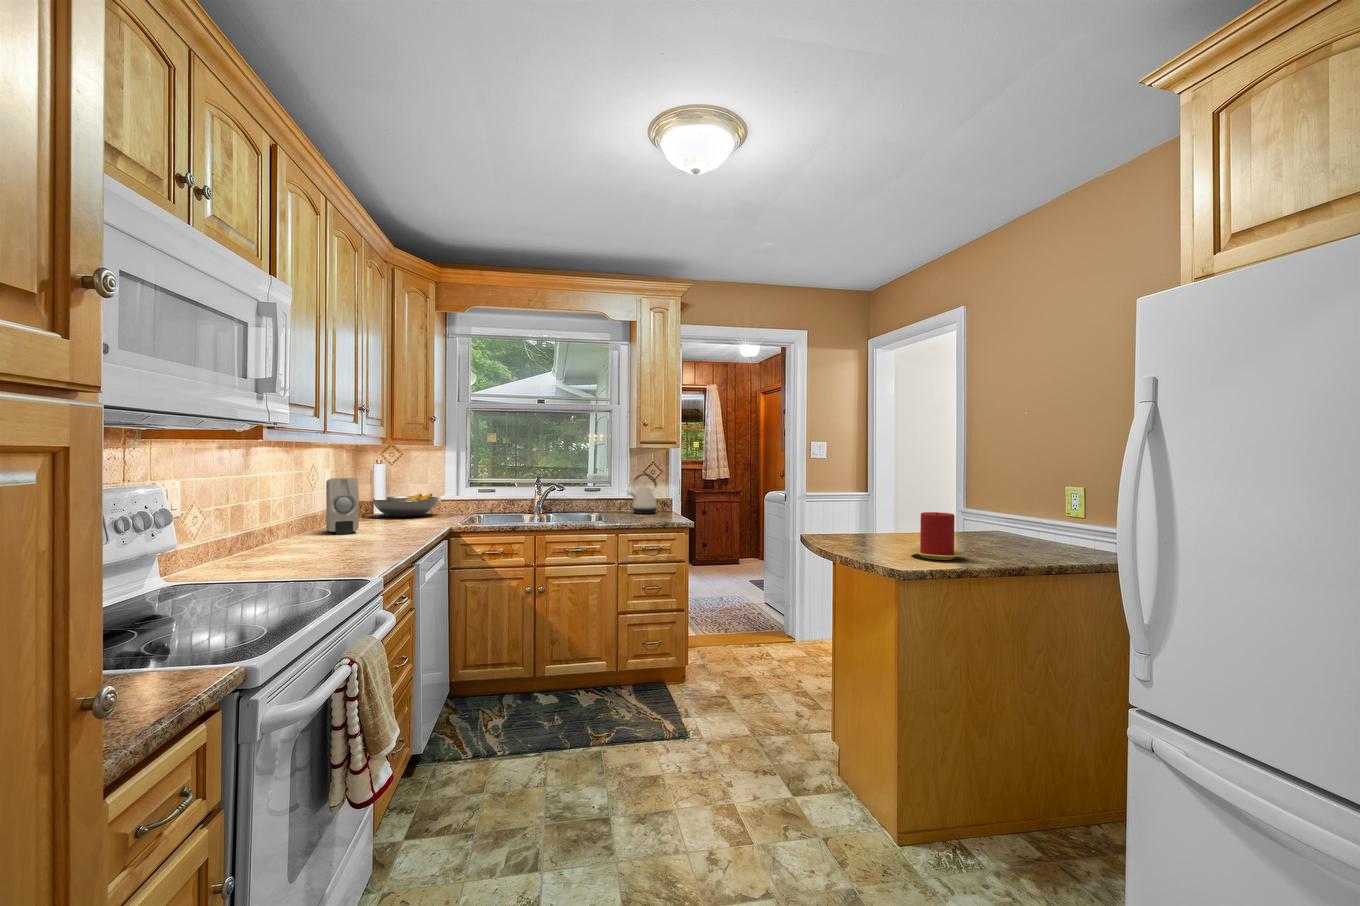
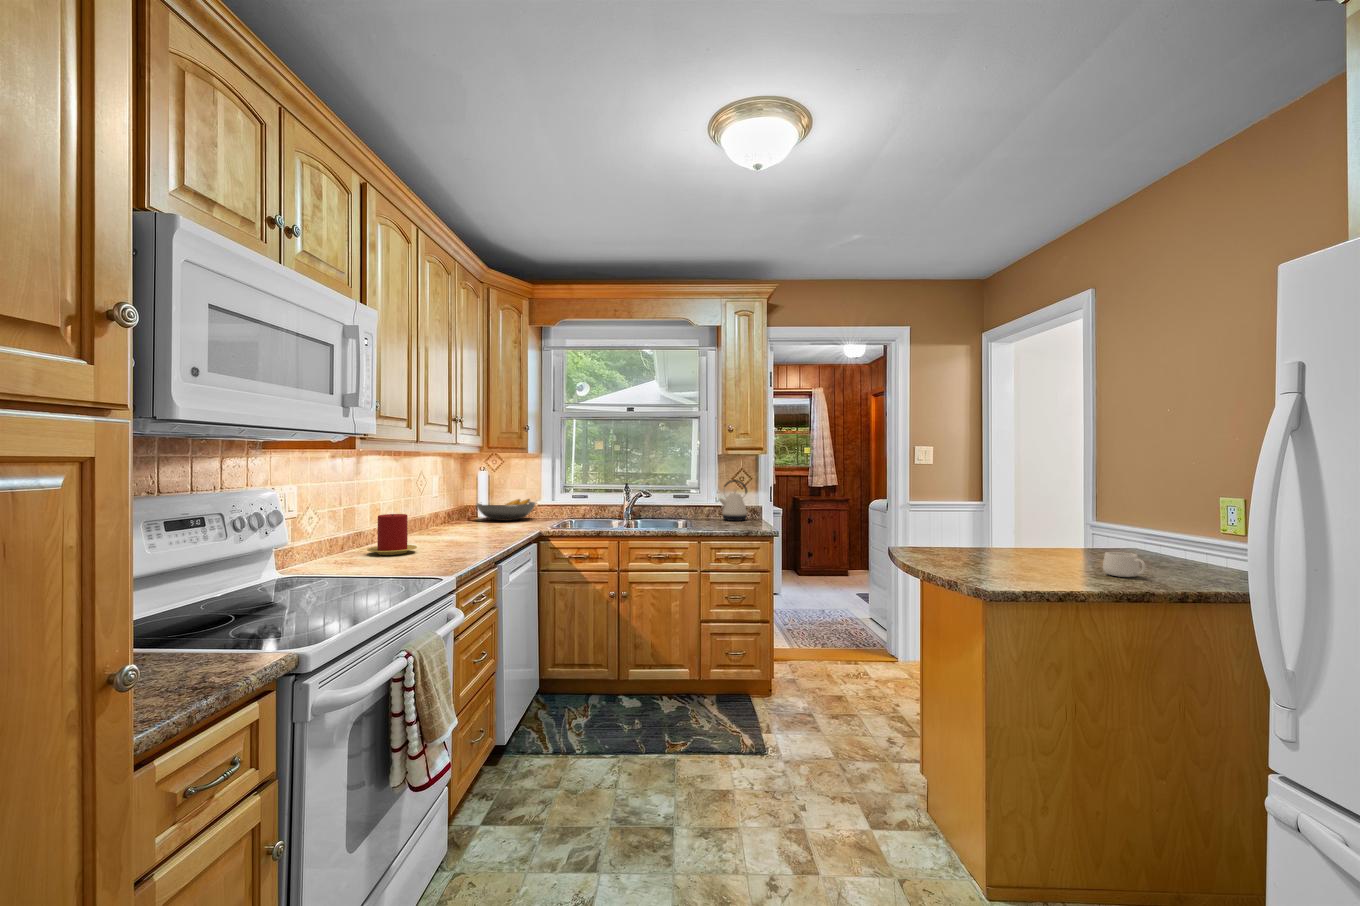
soap dispenser: present [326,478,359,534] -> none [430,484,457,536]
candle: present [909,512,966,560] -> present [367,514,417,555]
mug: none [992,536,1027,558] -> present [1103,552,1145,577]

